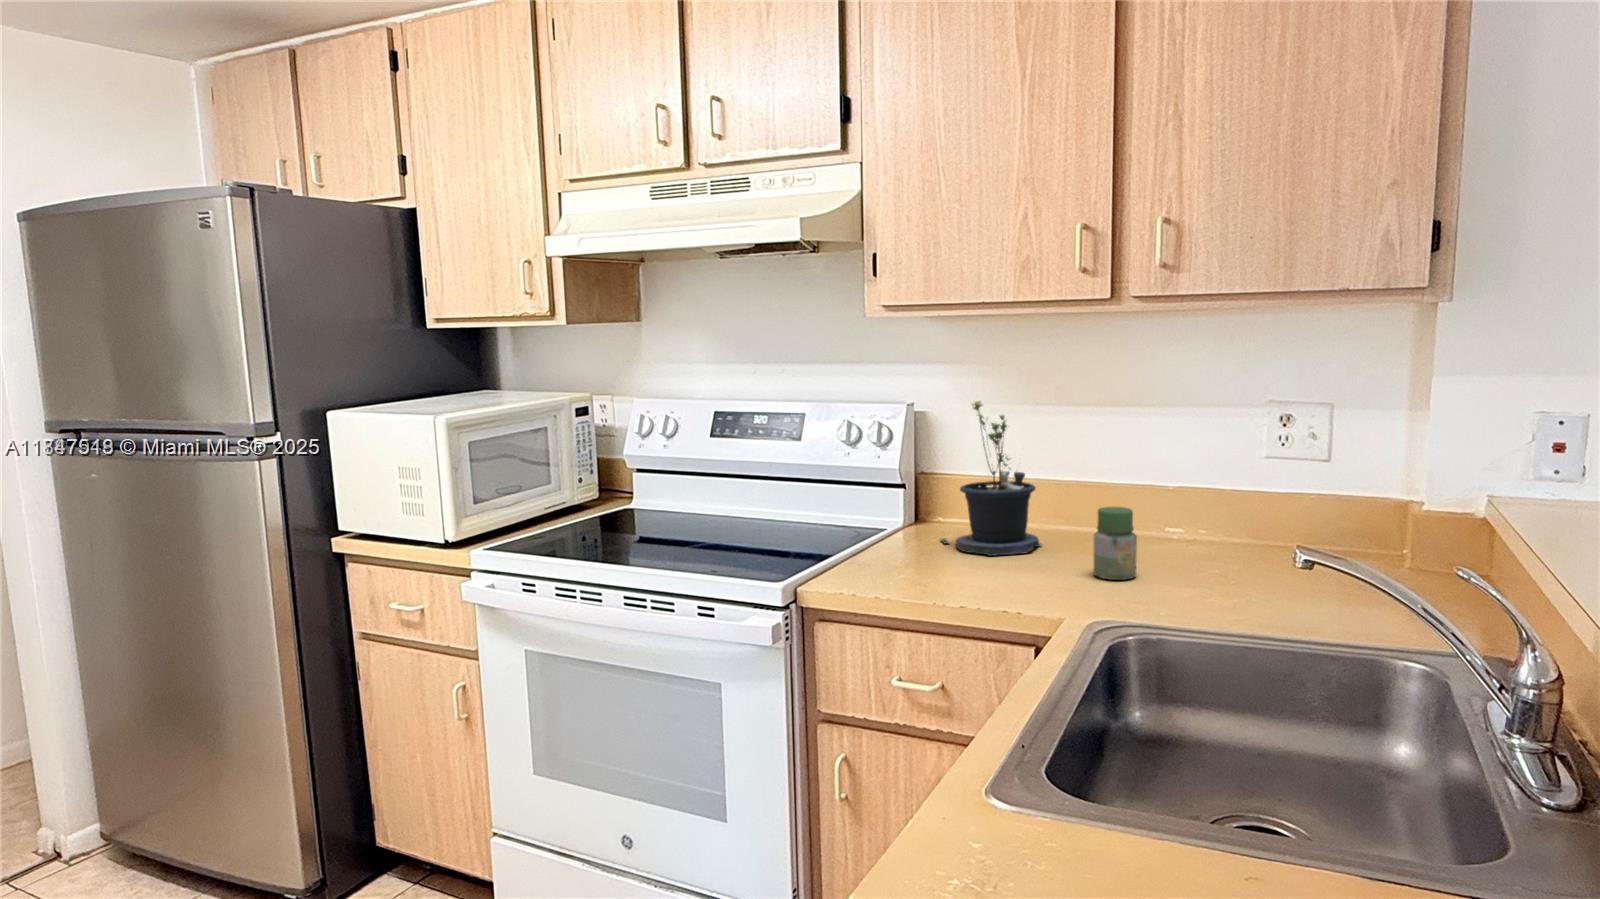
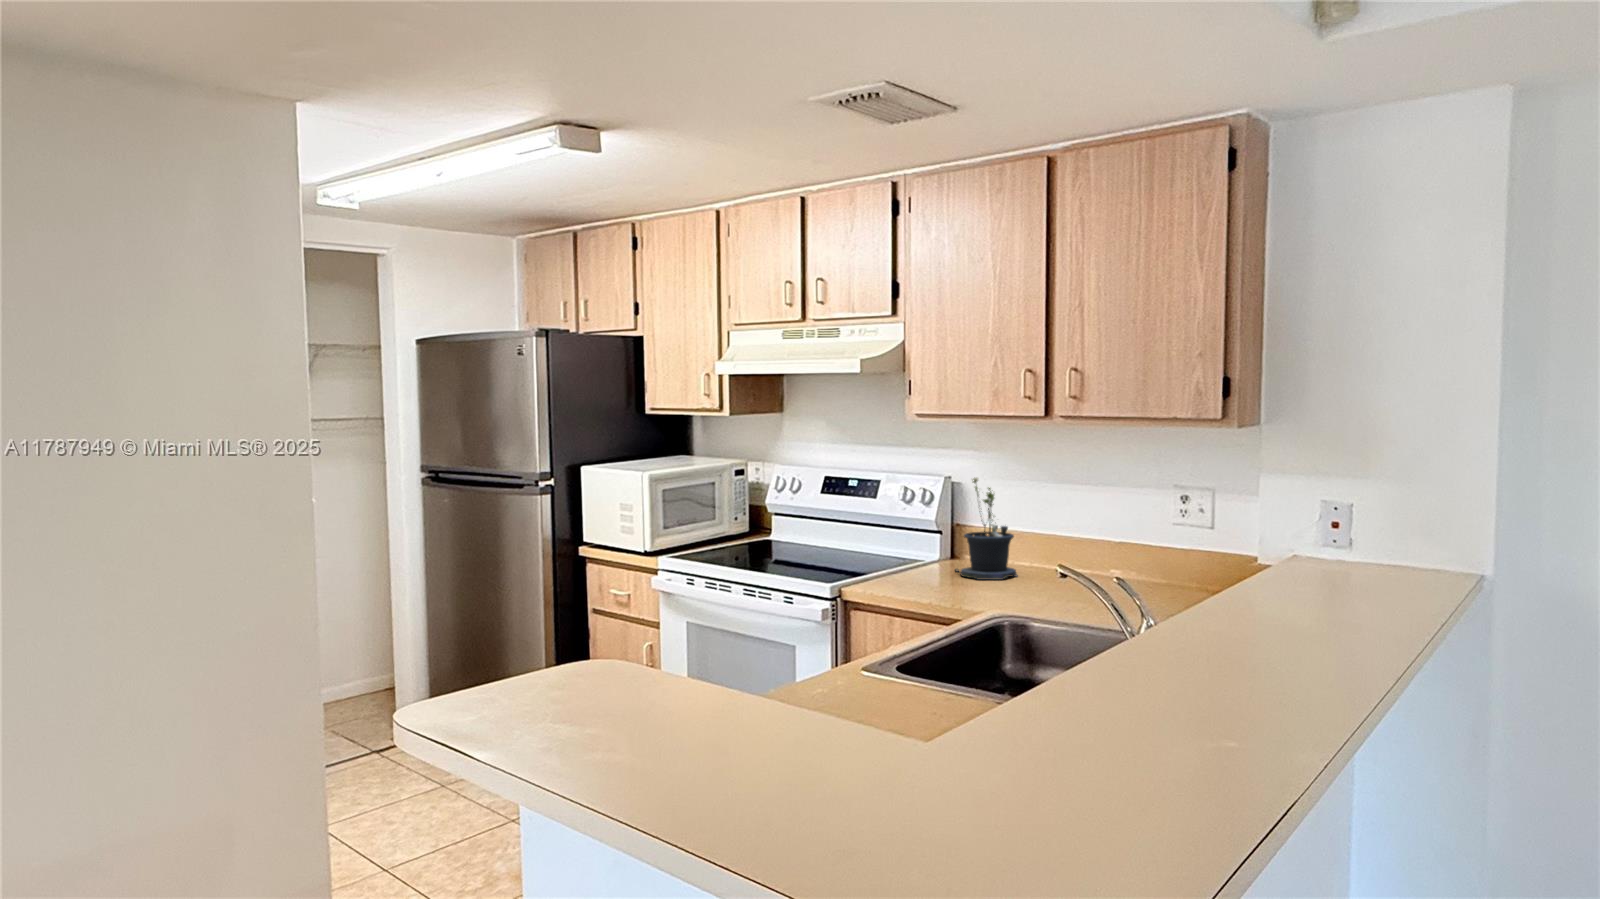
jar: present [1094,507,1137,580] -> none [1029,549,1057,596]

